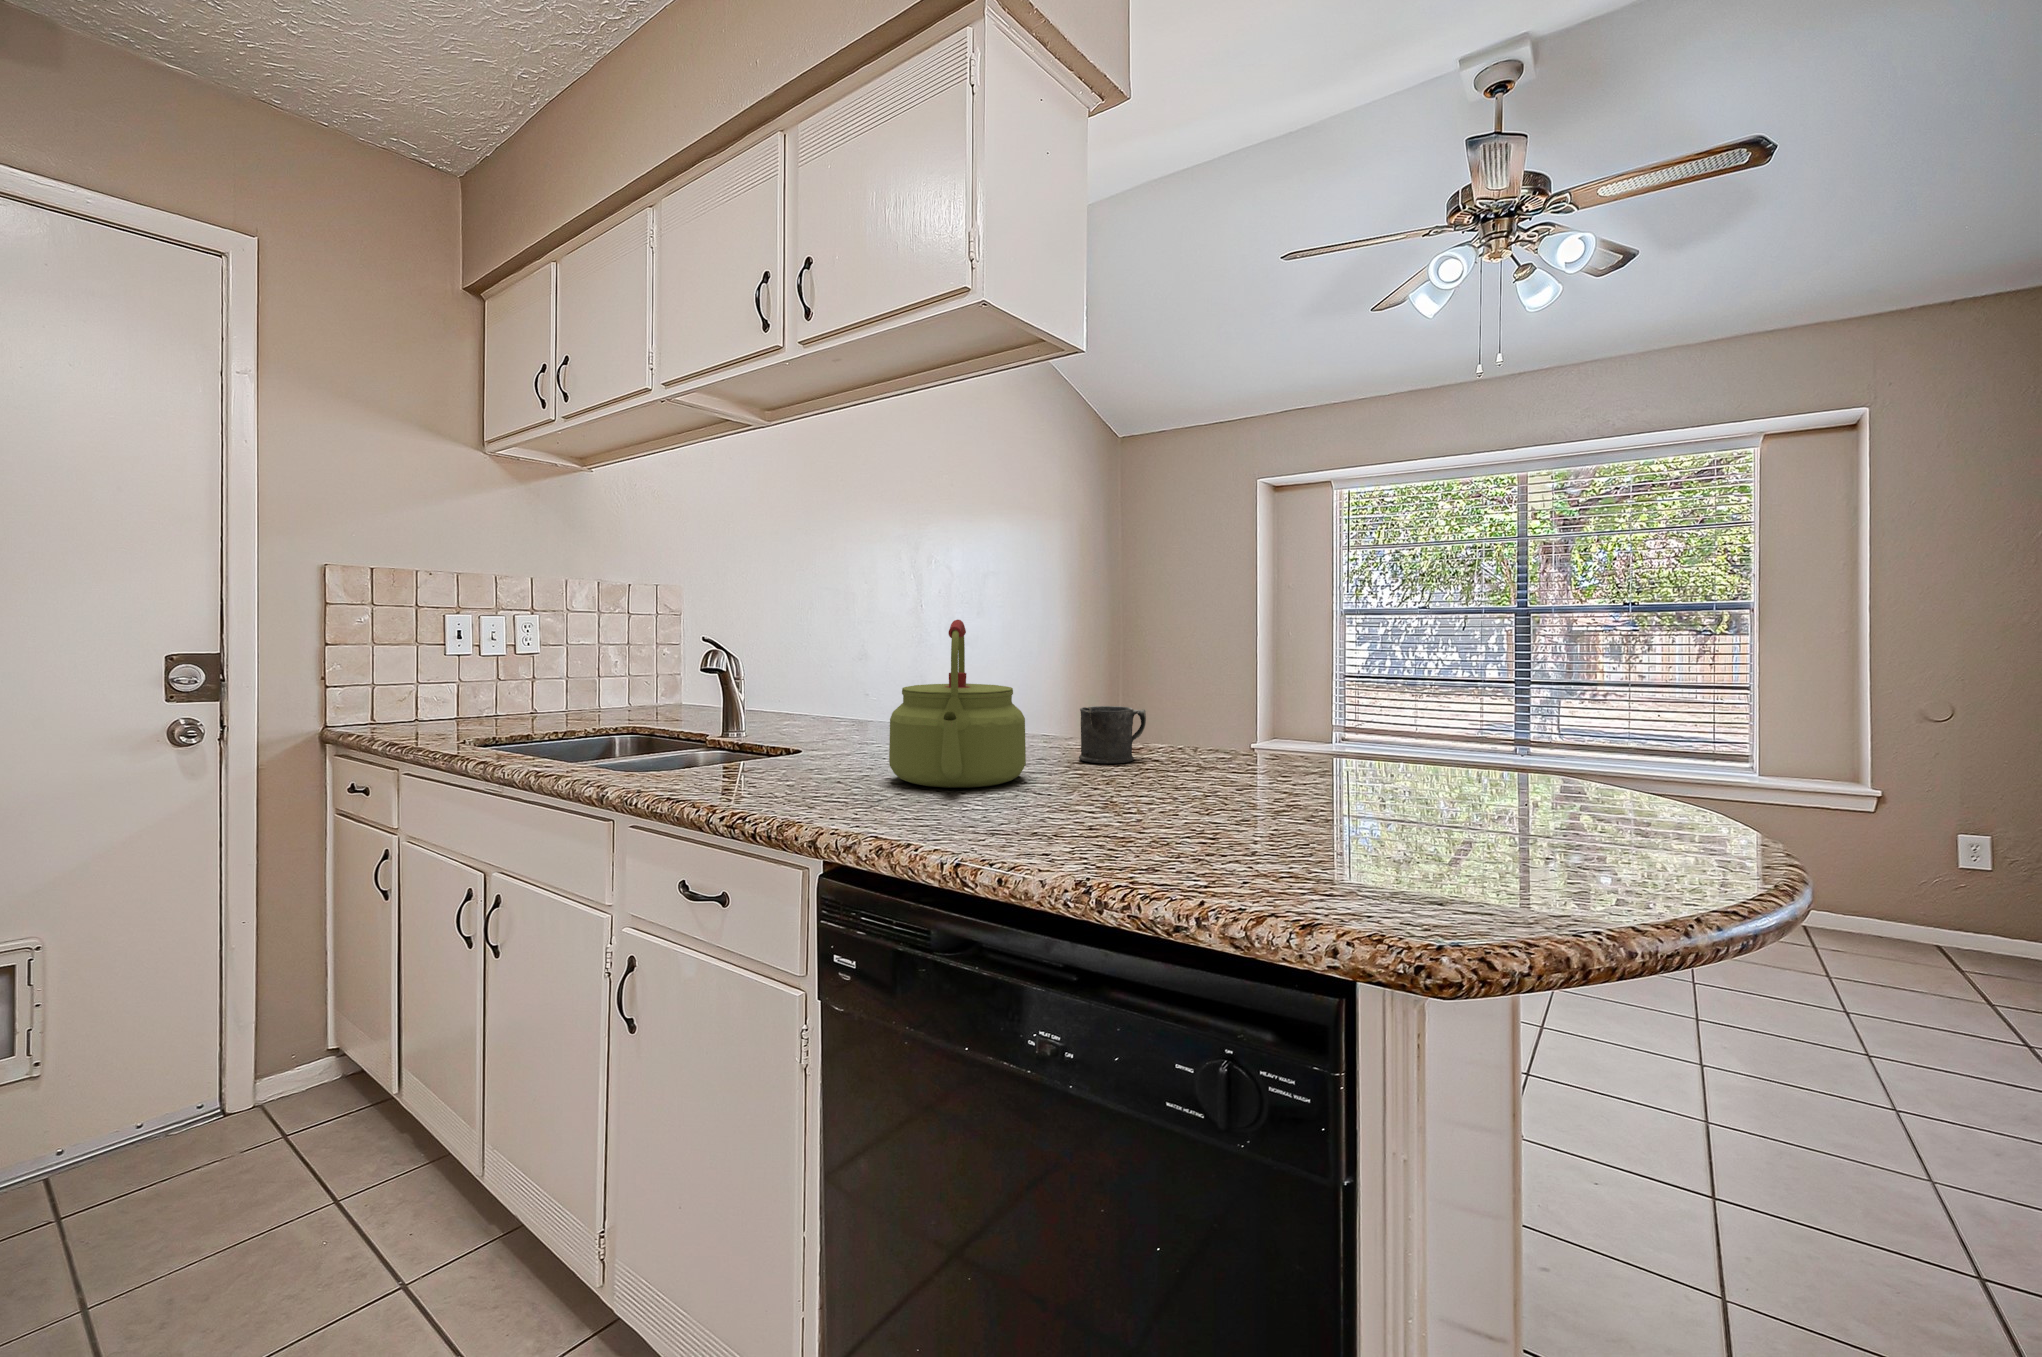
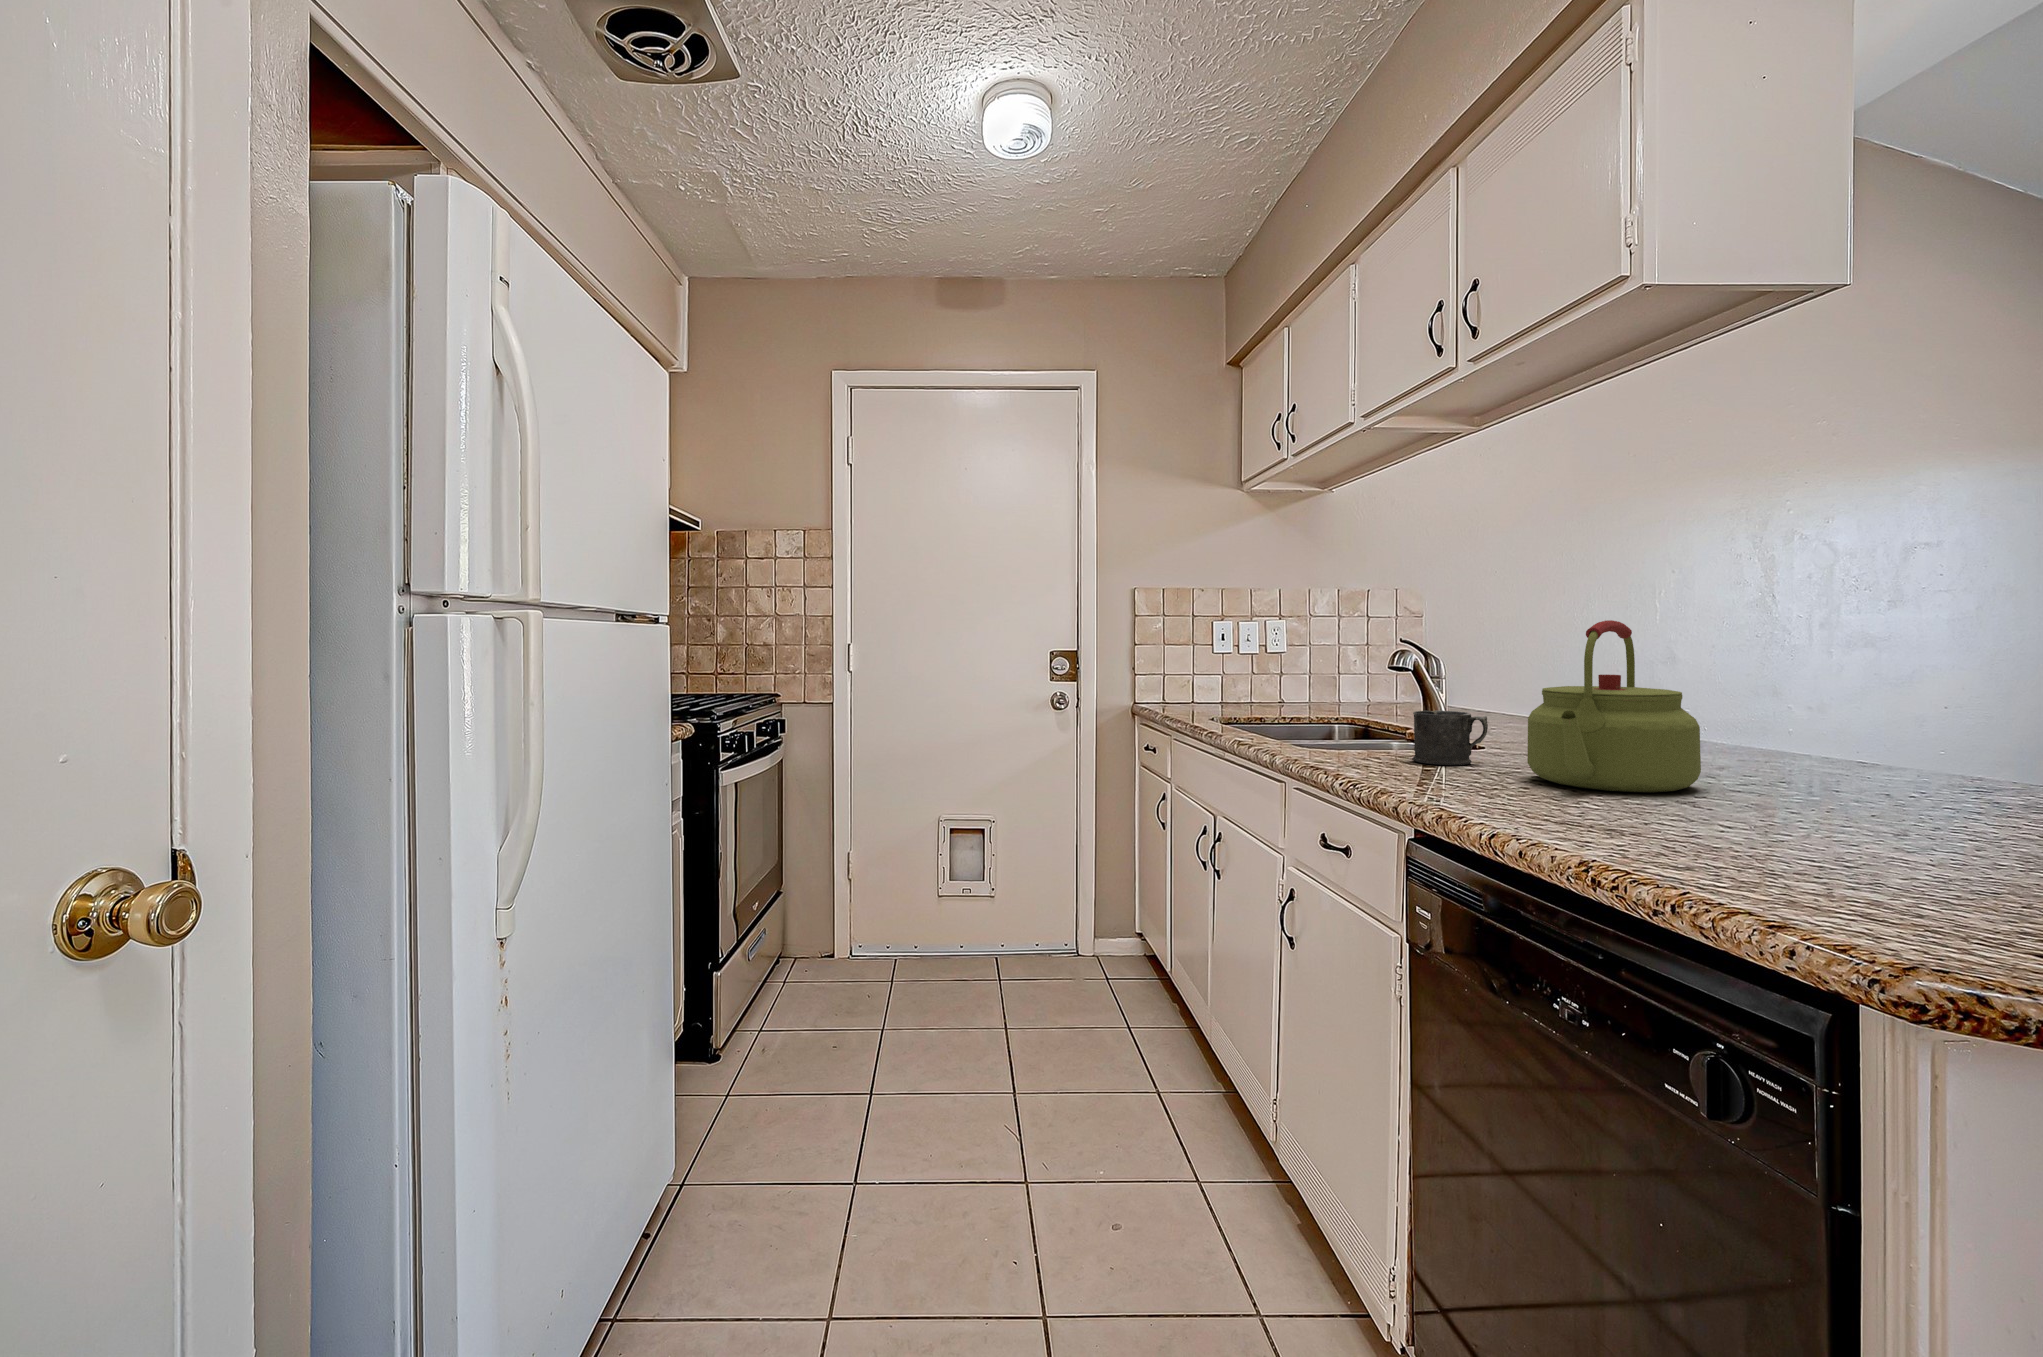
mug: present [1079,706,1146,763] -> present [1412,711,1488,765]

